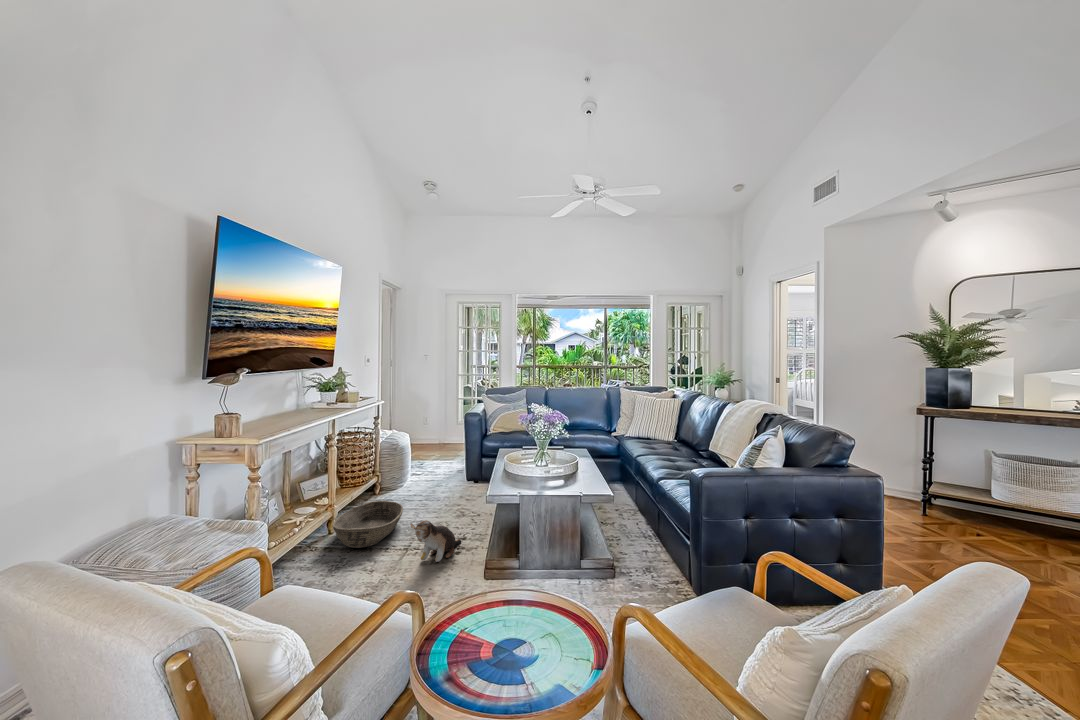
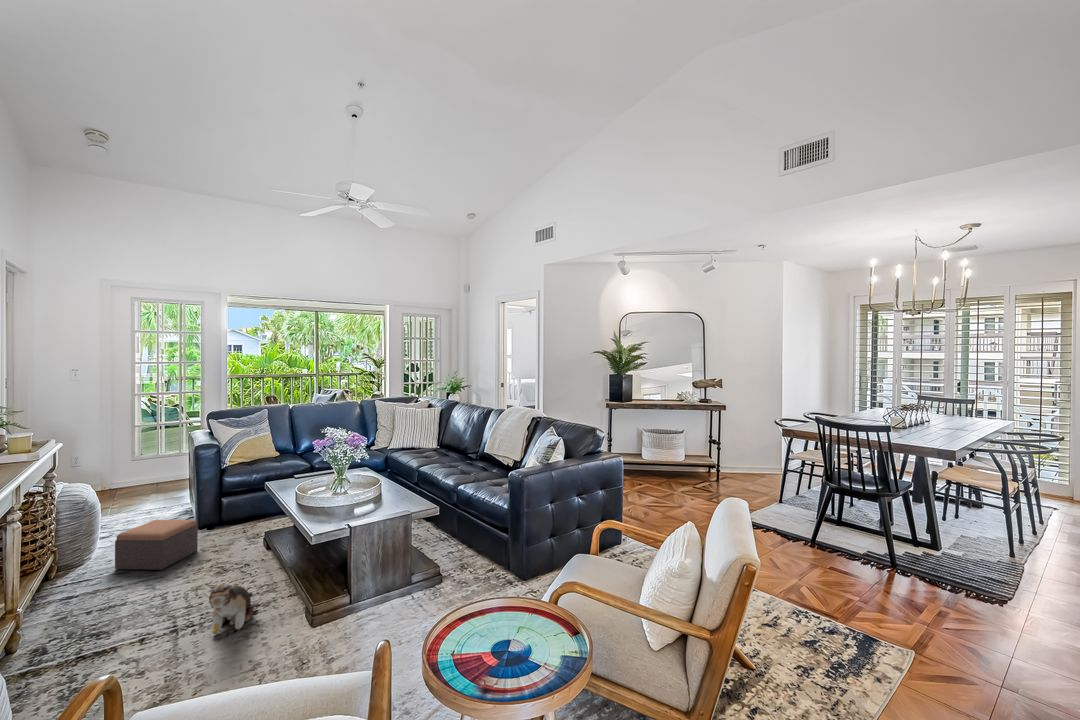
footstool: none [409,466,459,503] -> present [115,520,198,570]
basket: present [333,501,403,548] -> none [31,580,145,656]

